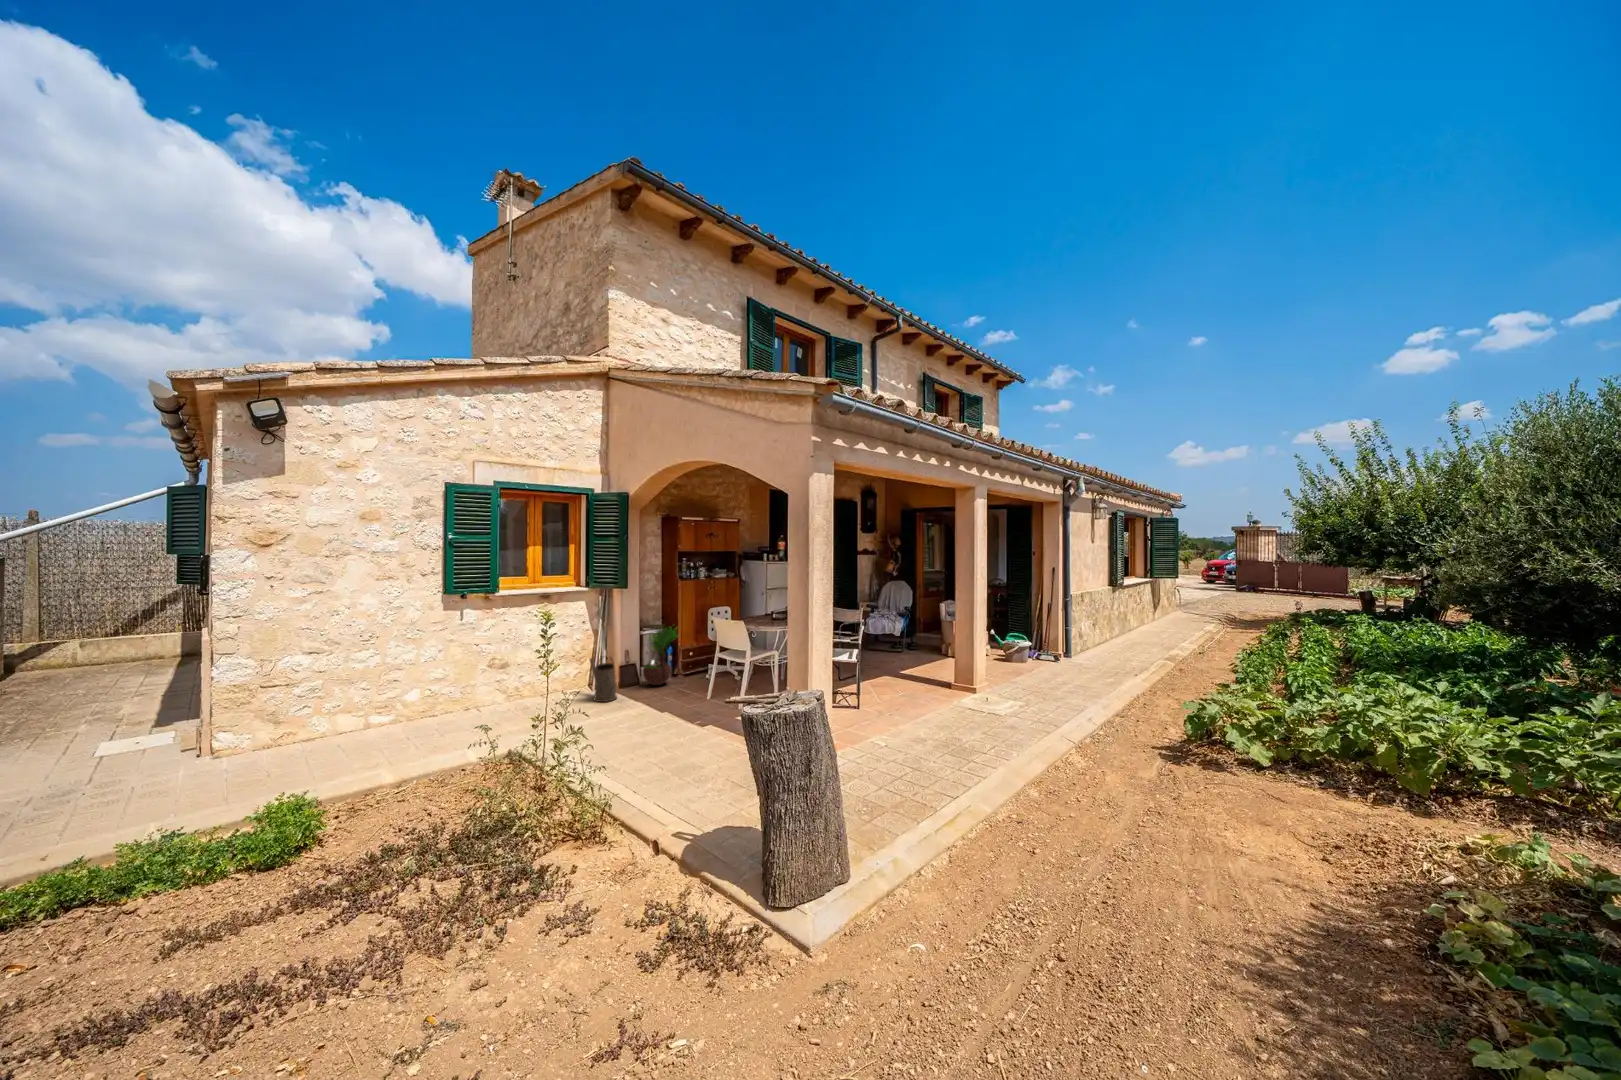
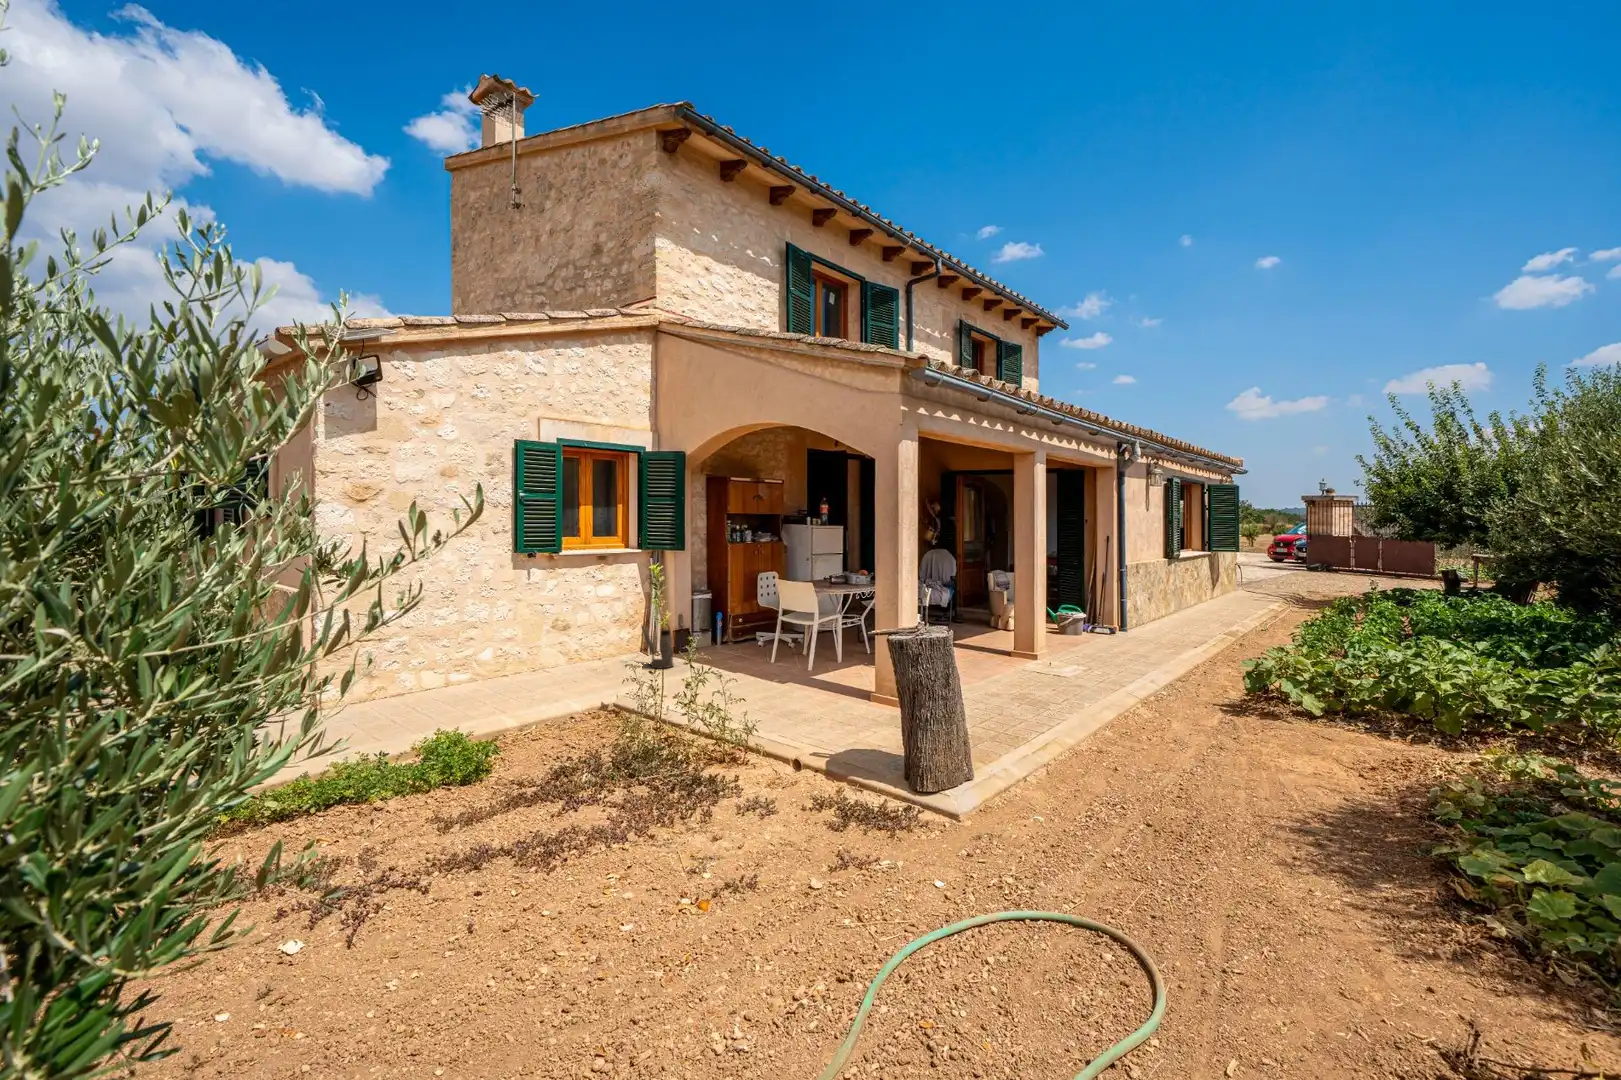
potted tree: present [643,628,677,685] -> none [692,589,731,655]

